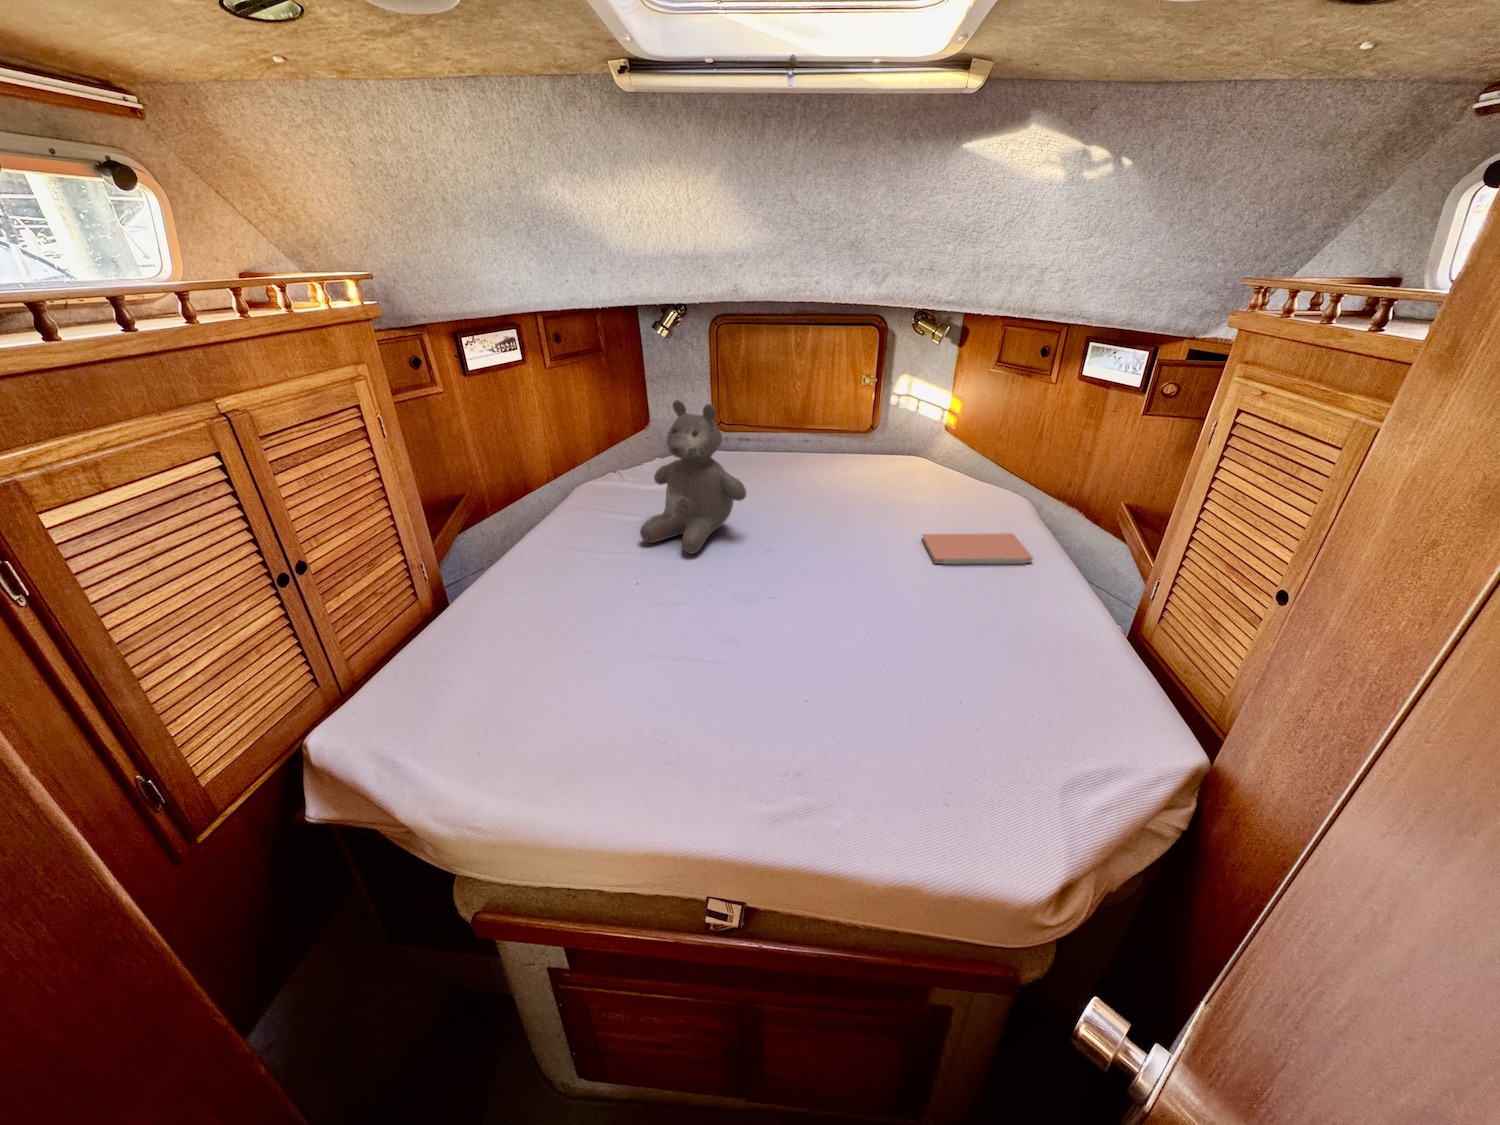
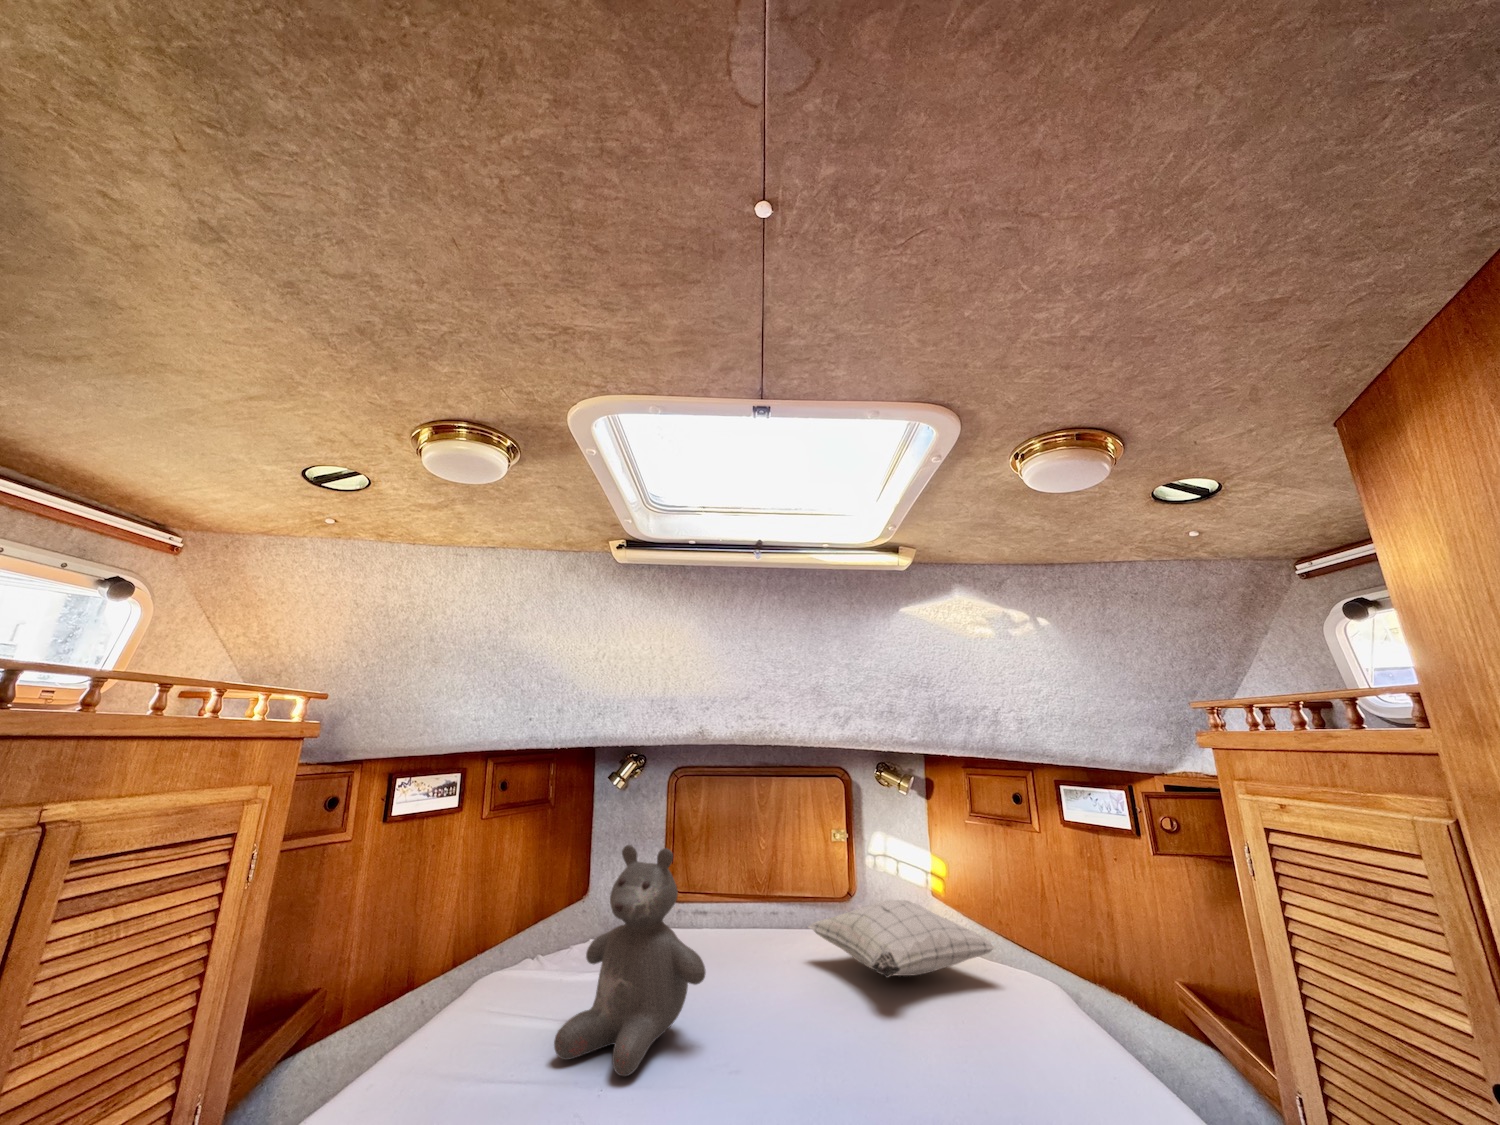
pillow: none [832,439,984,497] -> present [809,900,995,978]
notebook: present [922,533,1033,564] -> none [941,1031,1103,1085]

